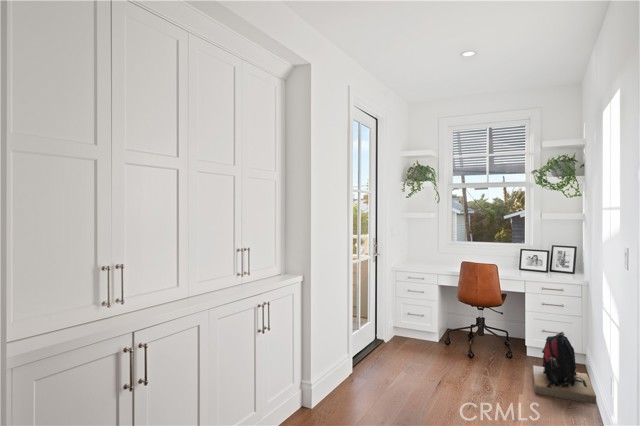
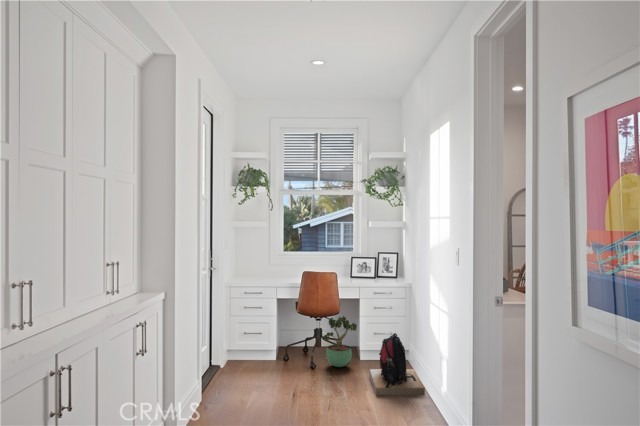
potted plant: none [484,308,521,358] -> present [324,316,357,367]

